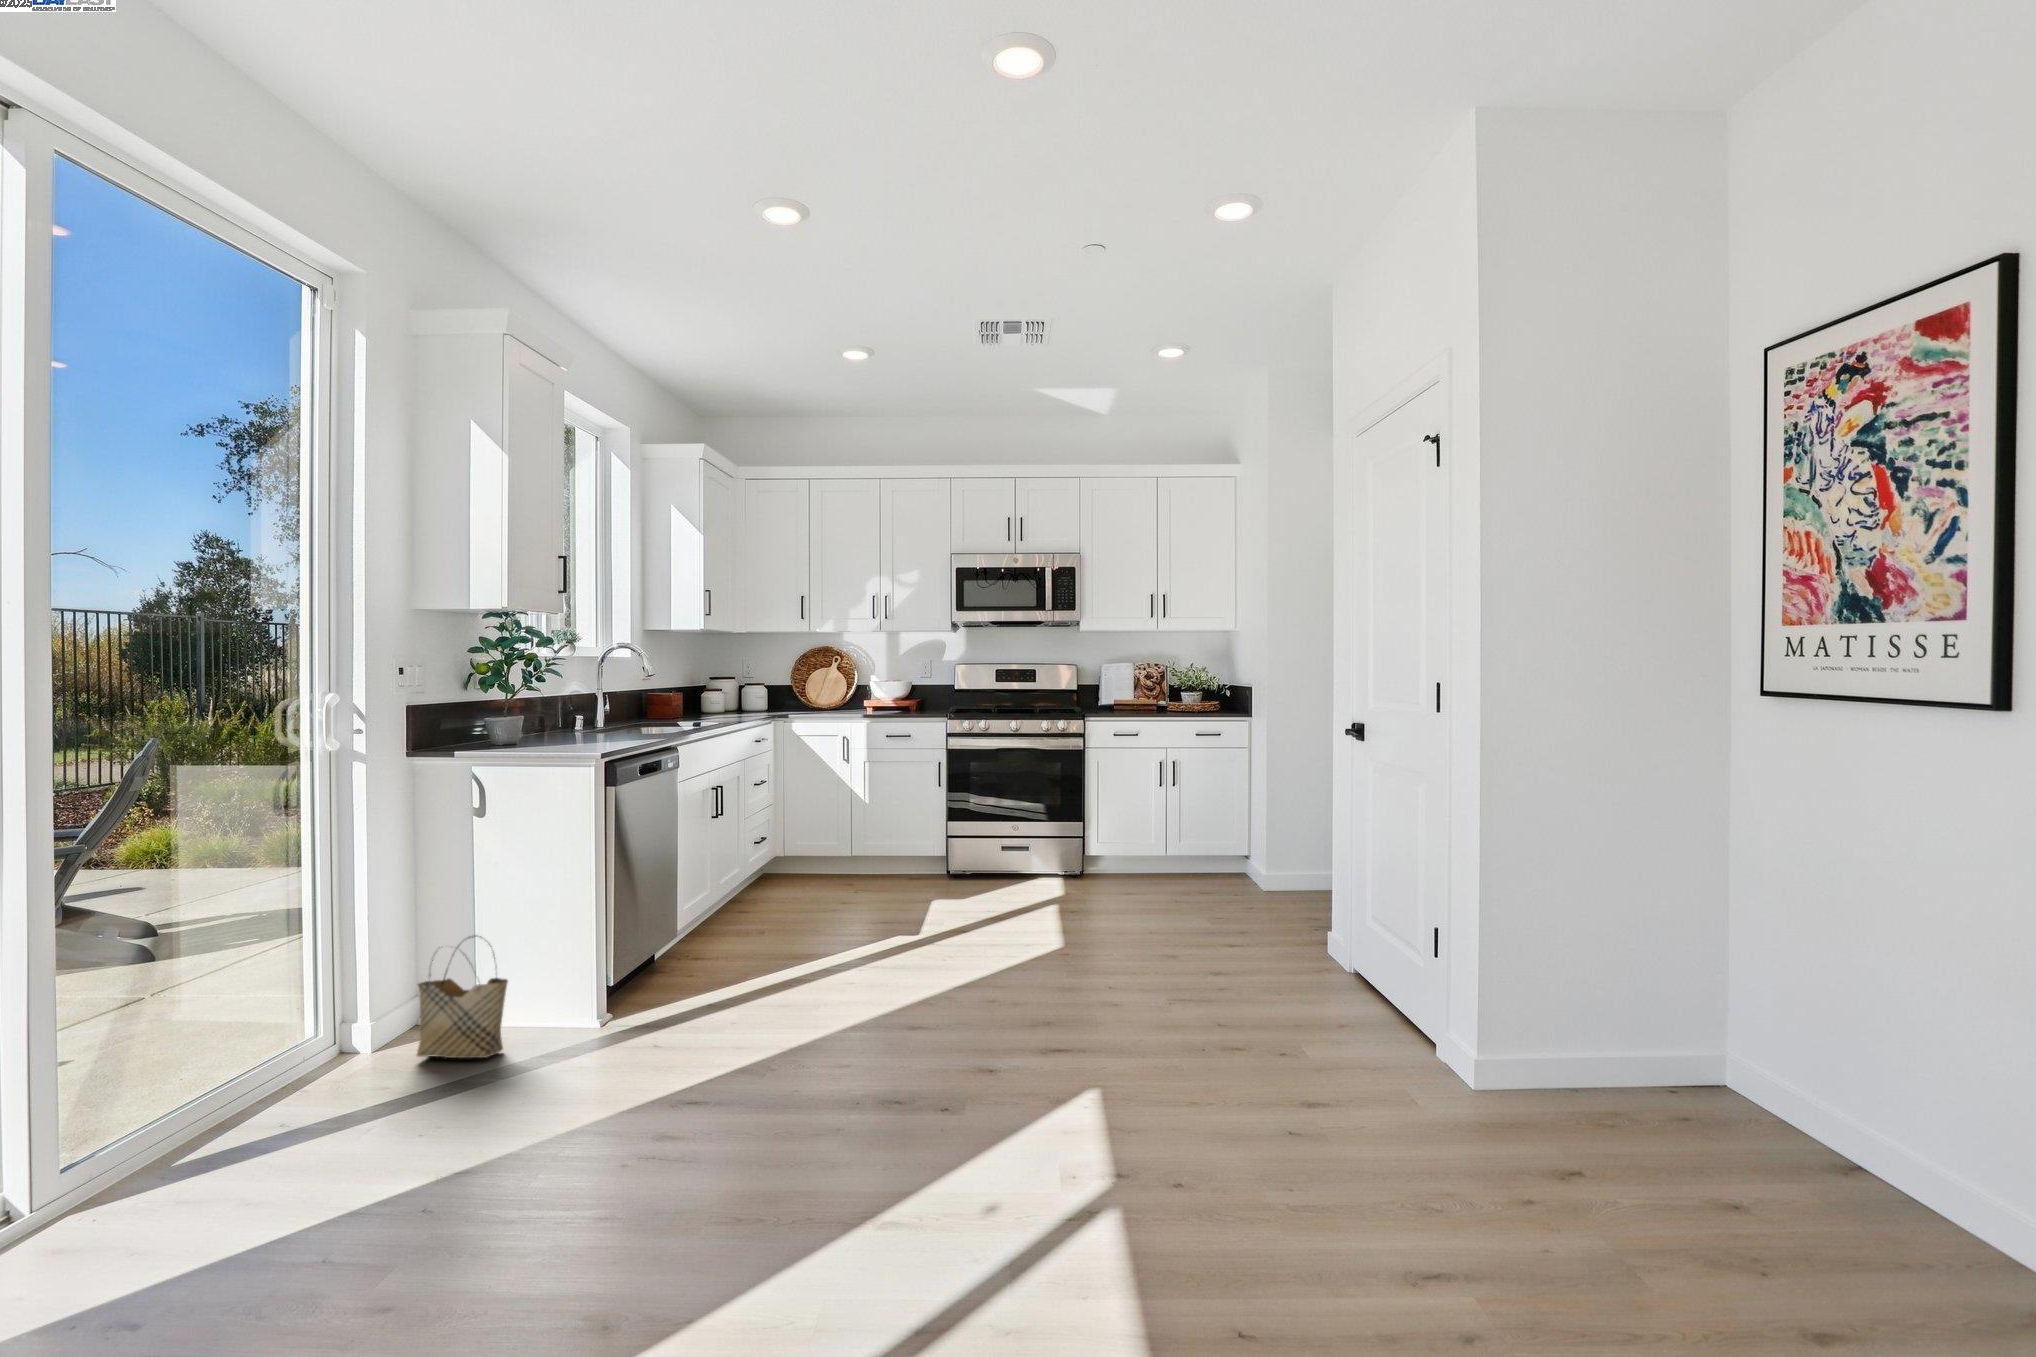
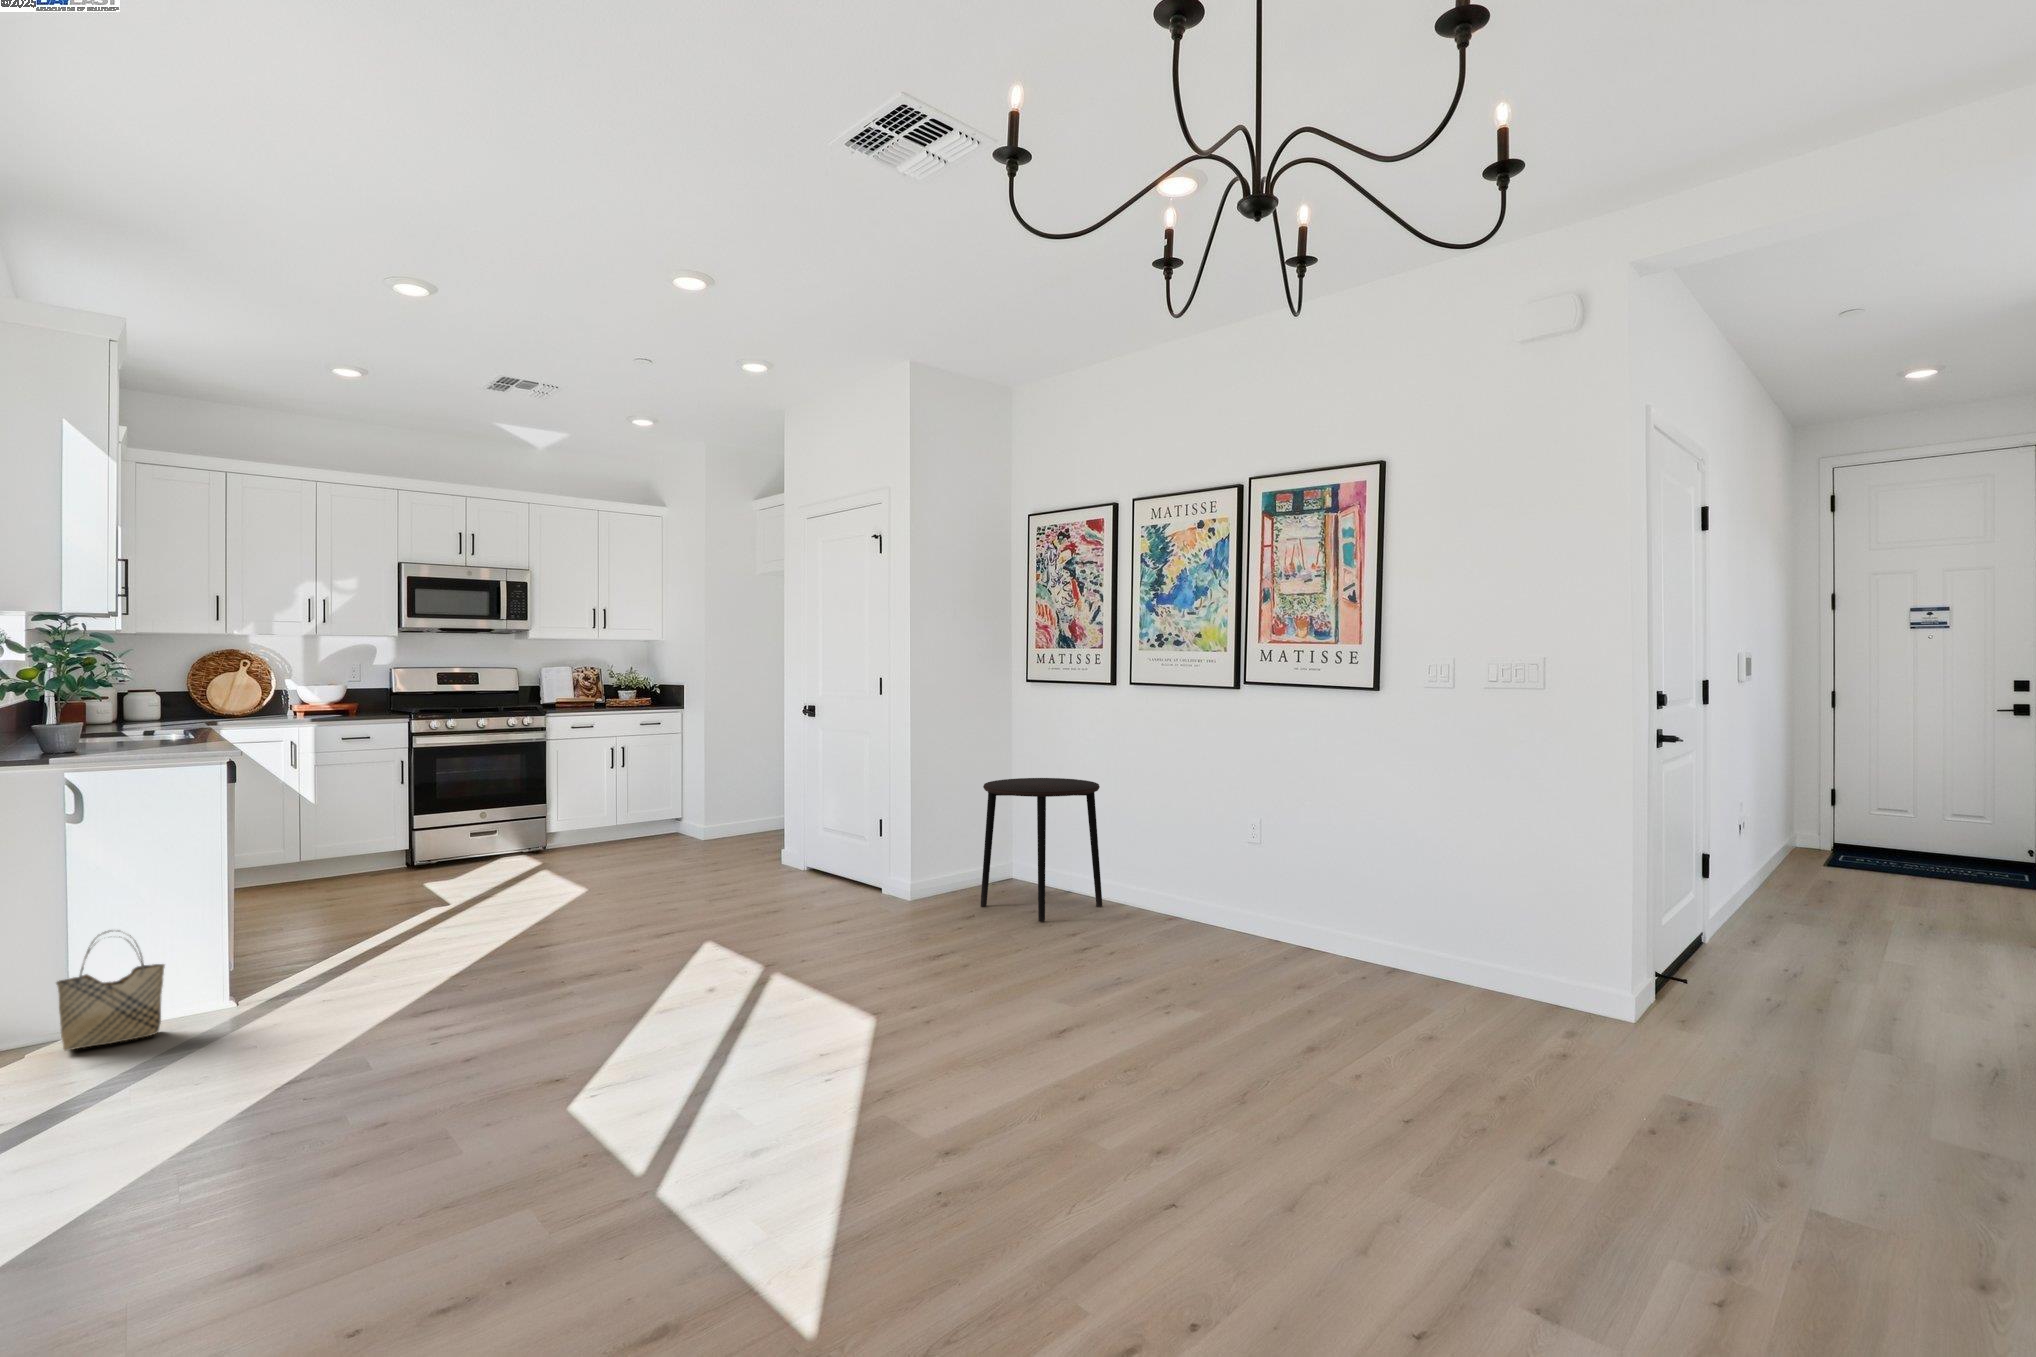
side table: none [1612,891,1949,1244] -> present [980,778,1102,922]

